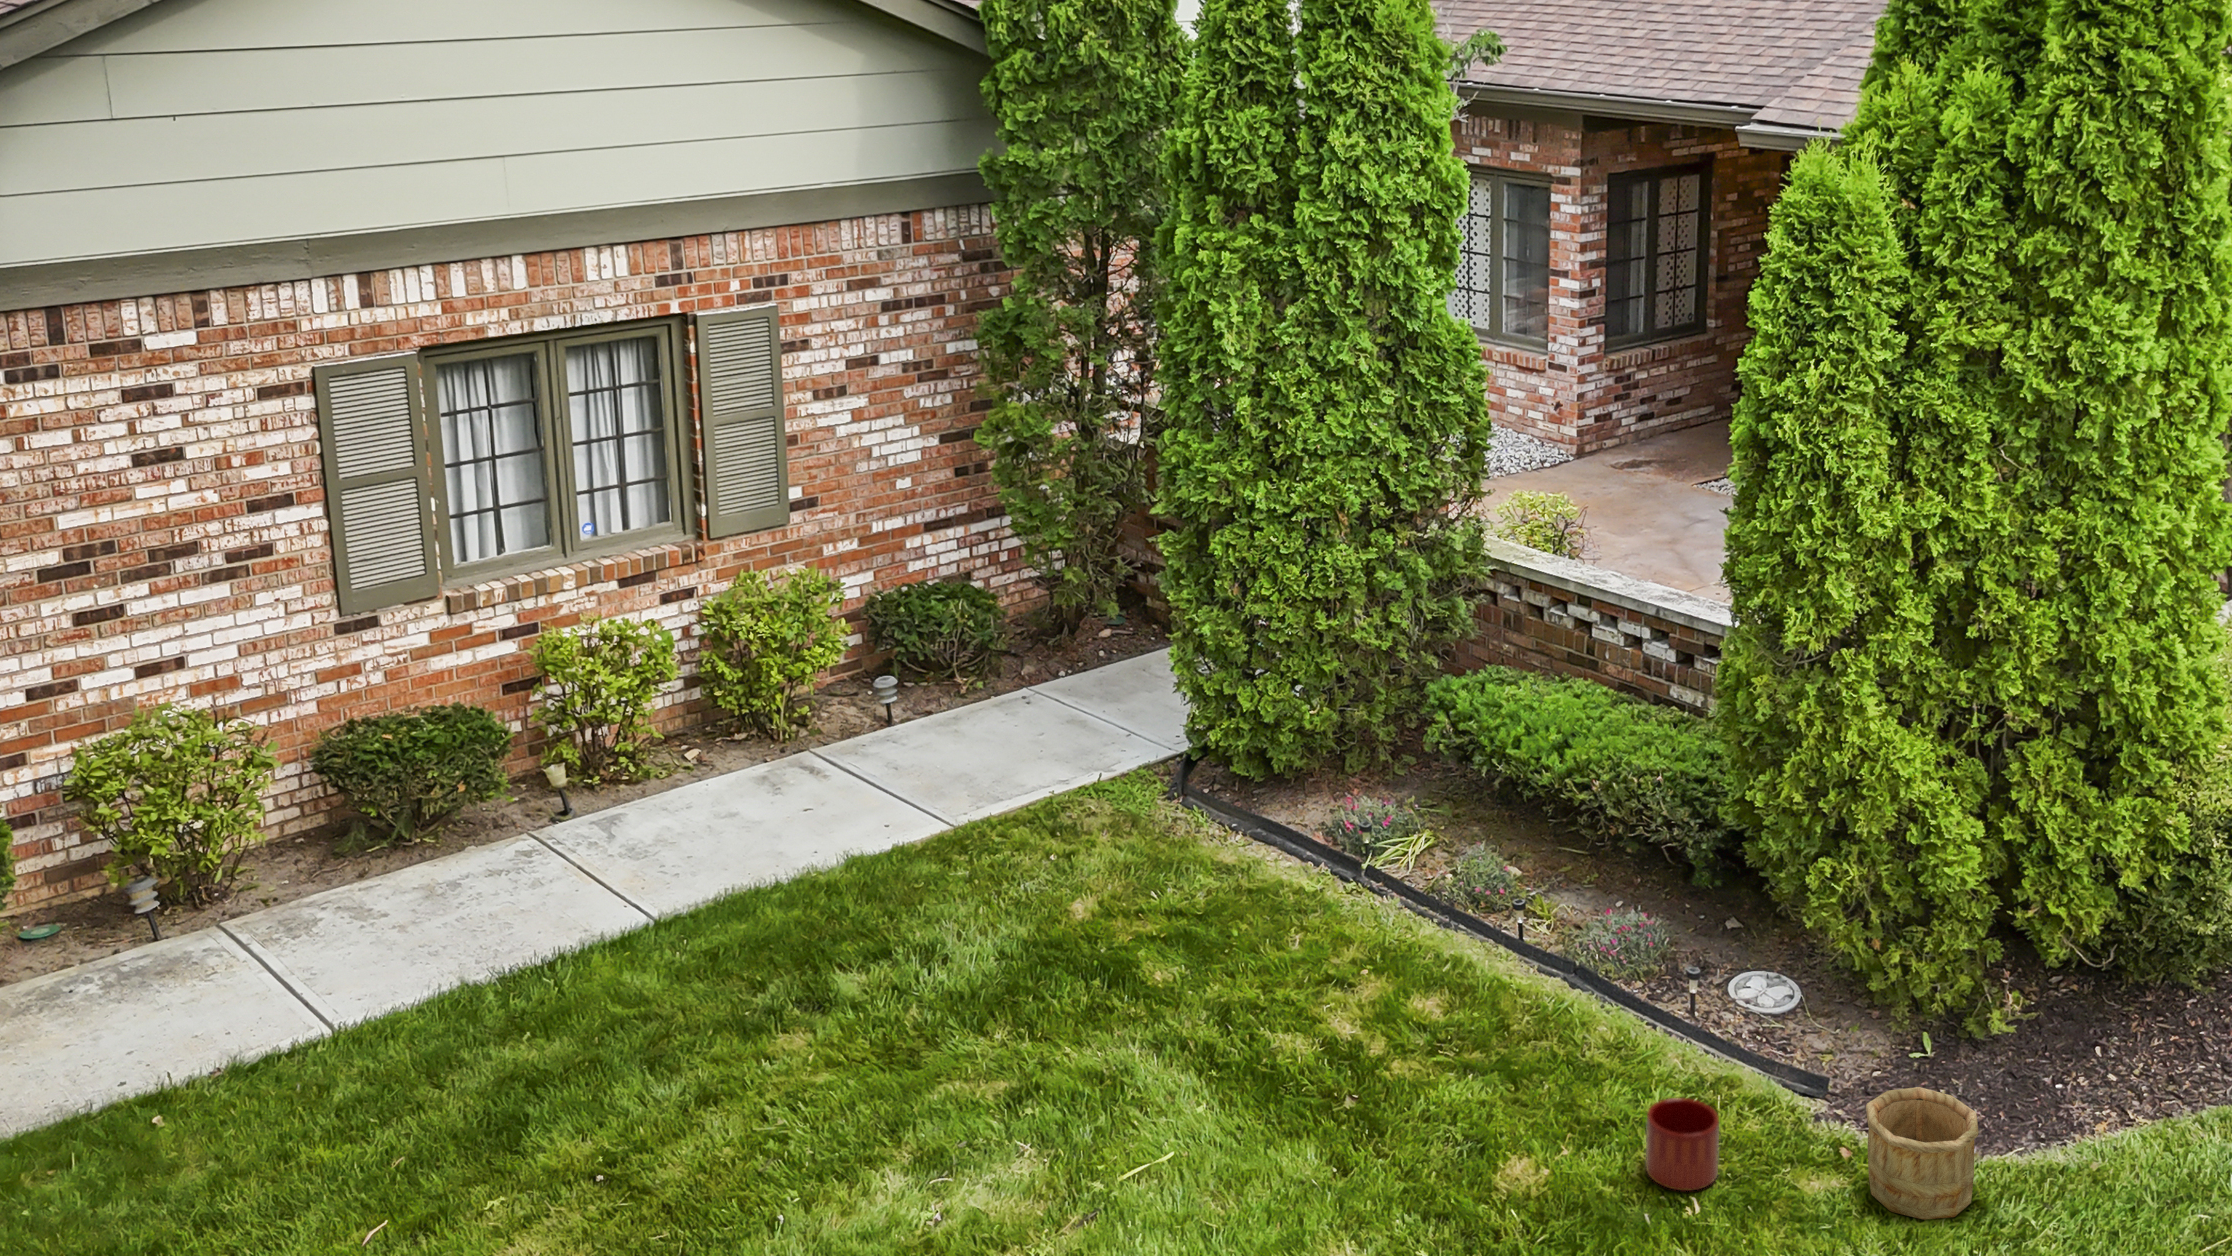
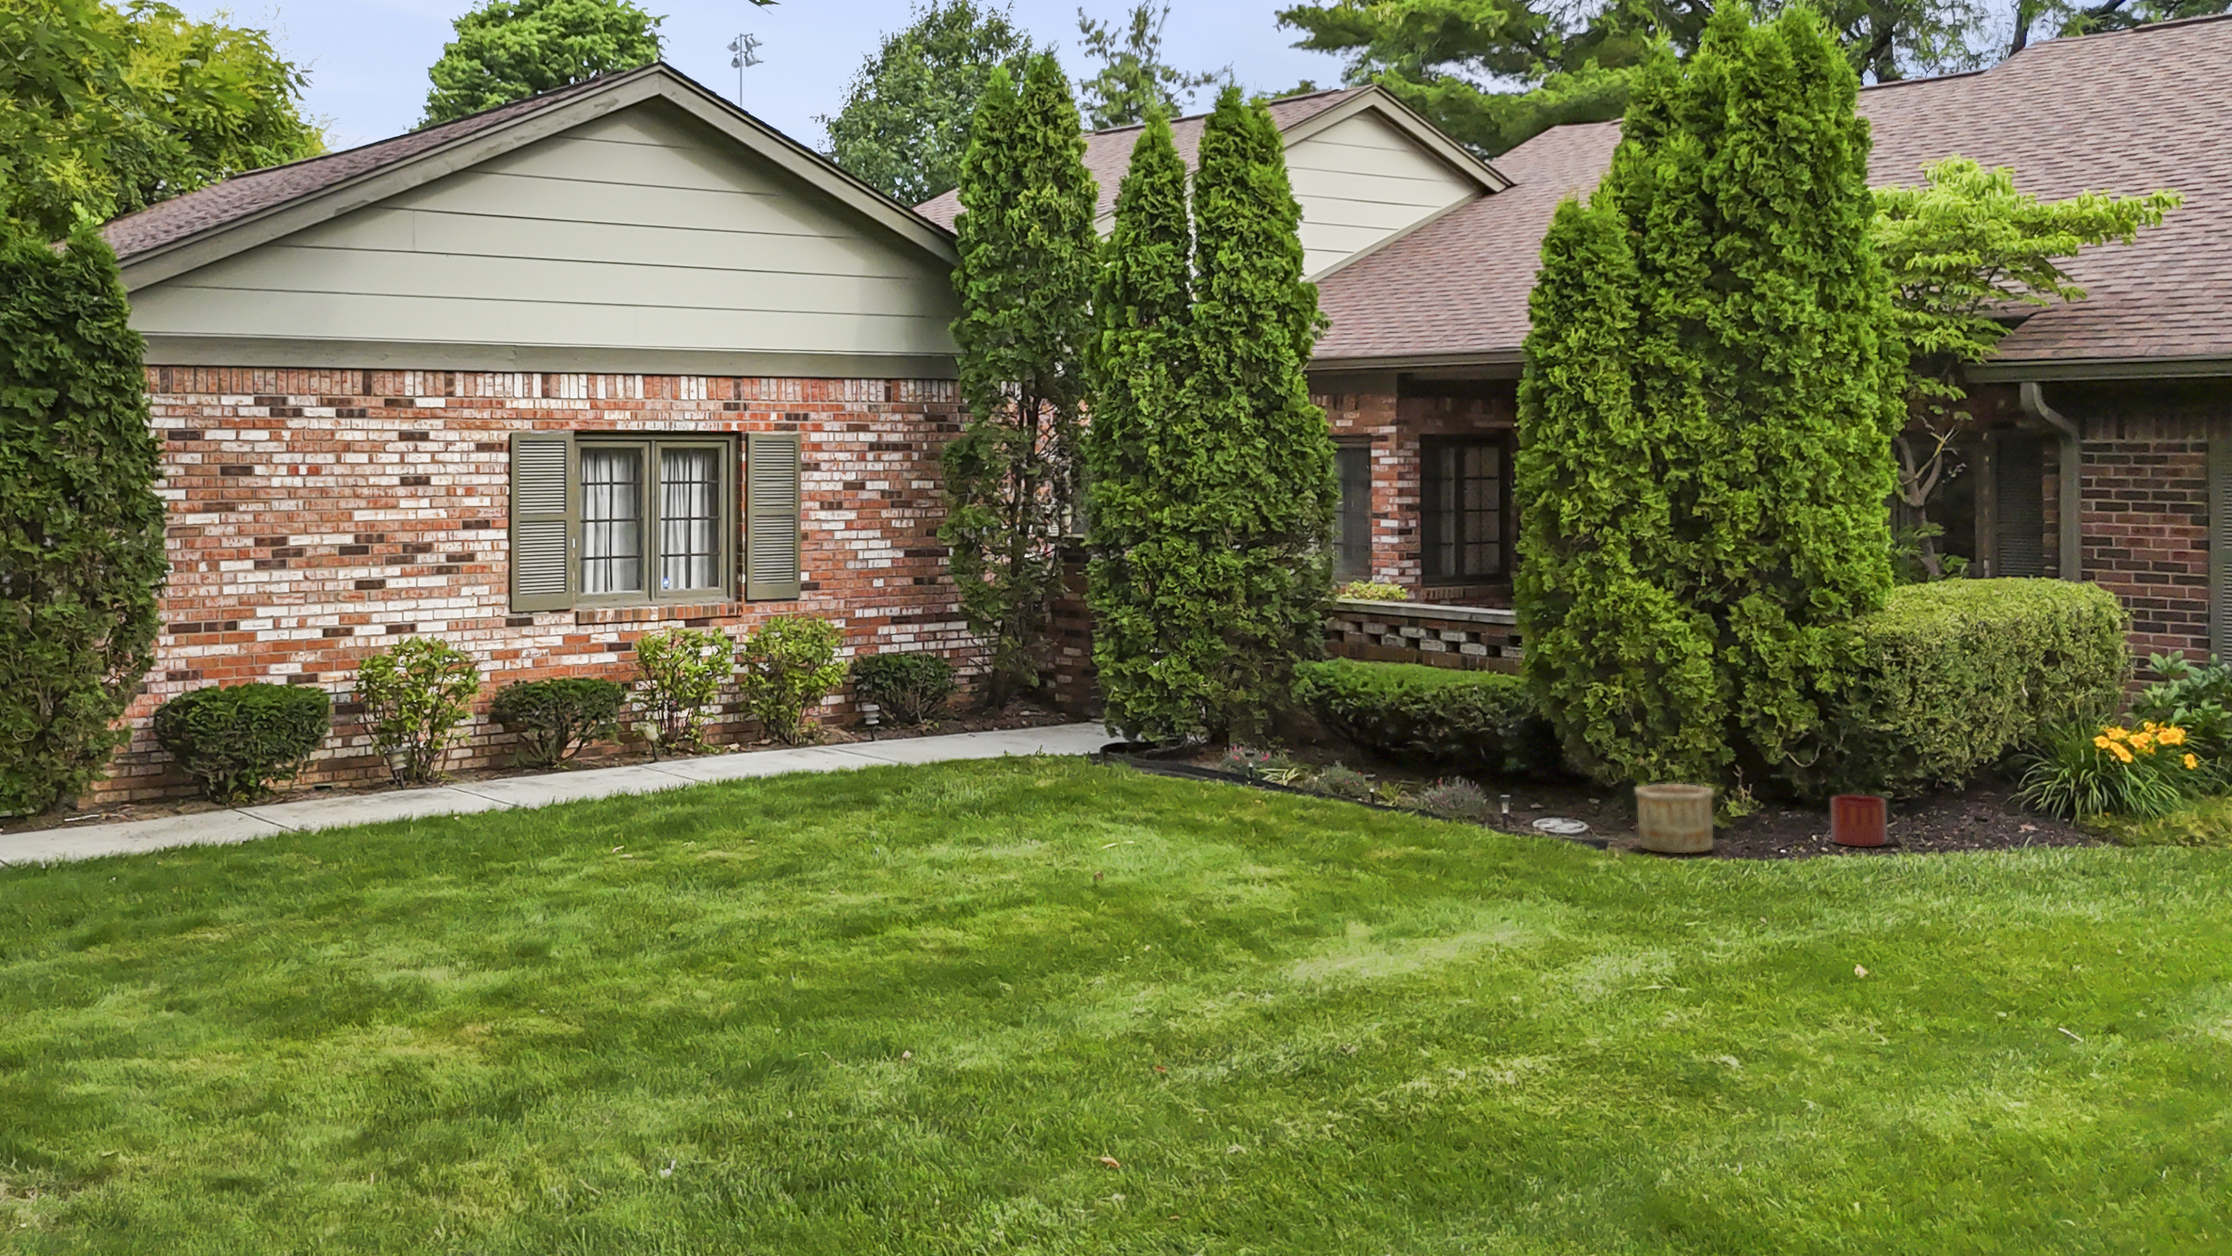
planter: present [1646,1098,1719,1191] -> present [1831,795,1887,847]

